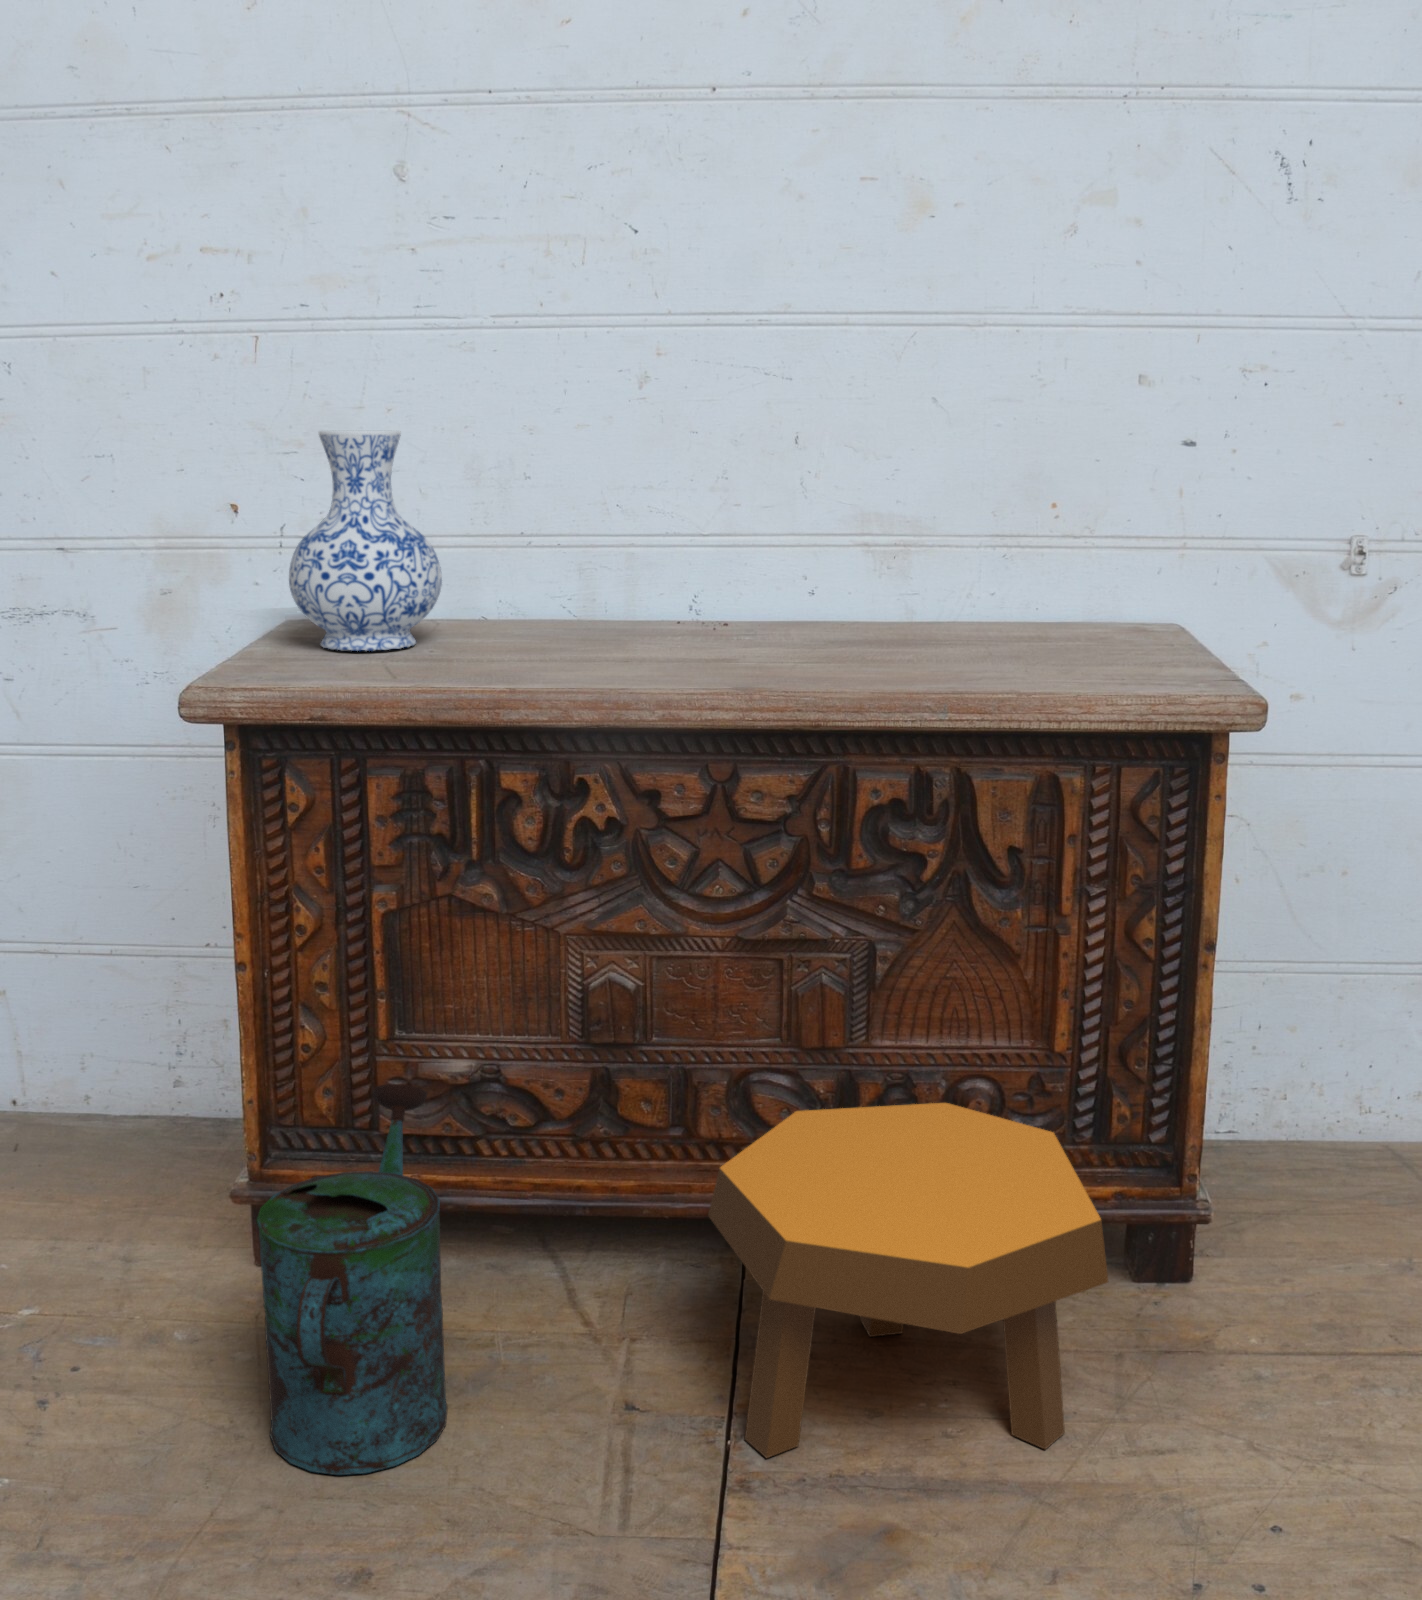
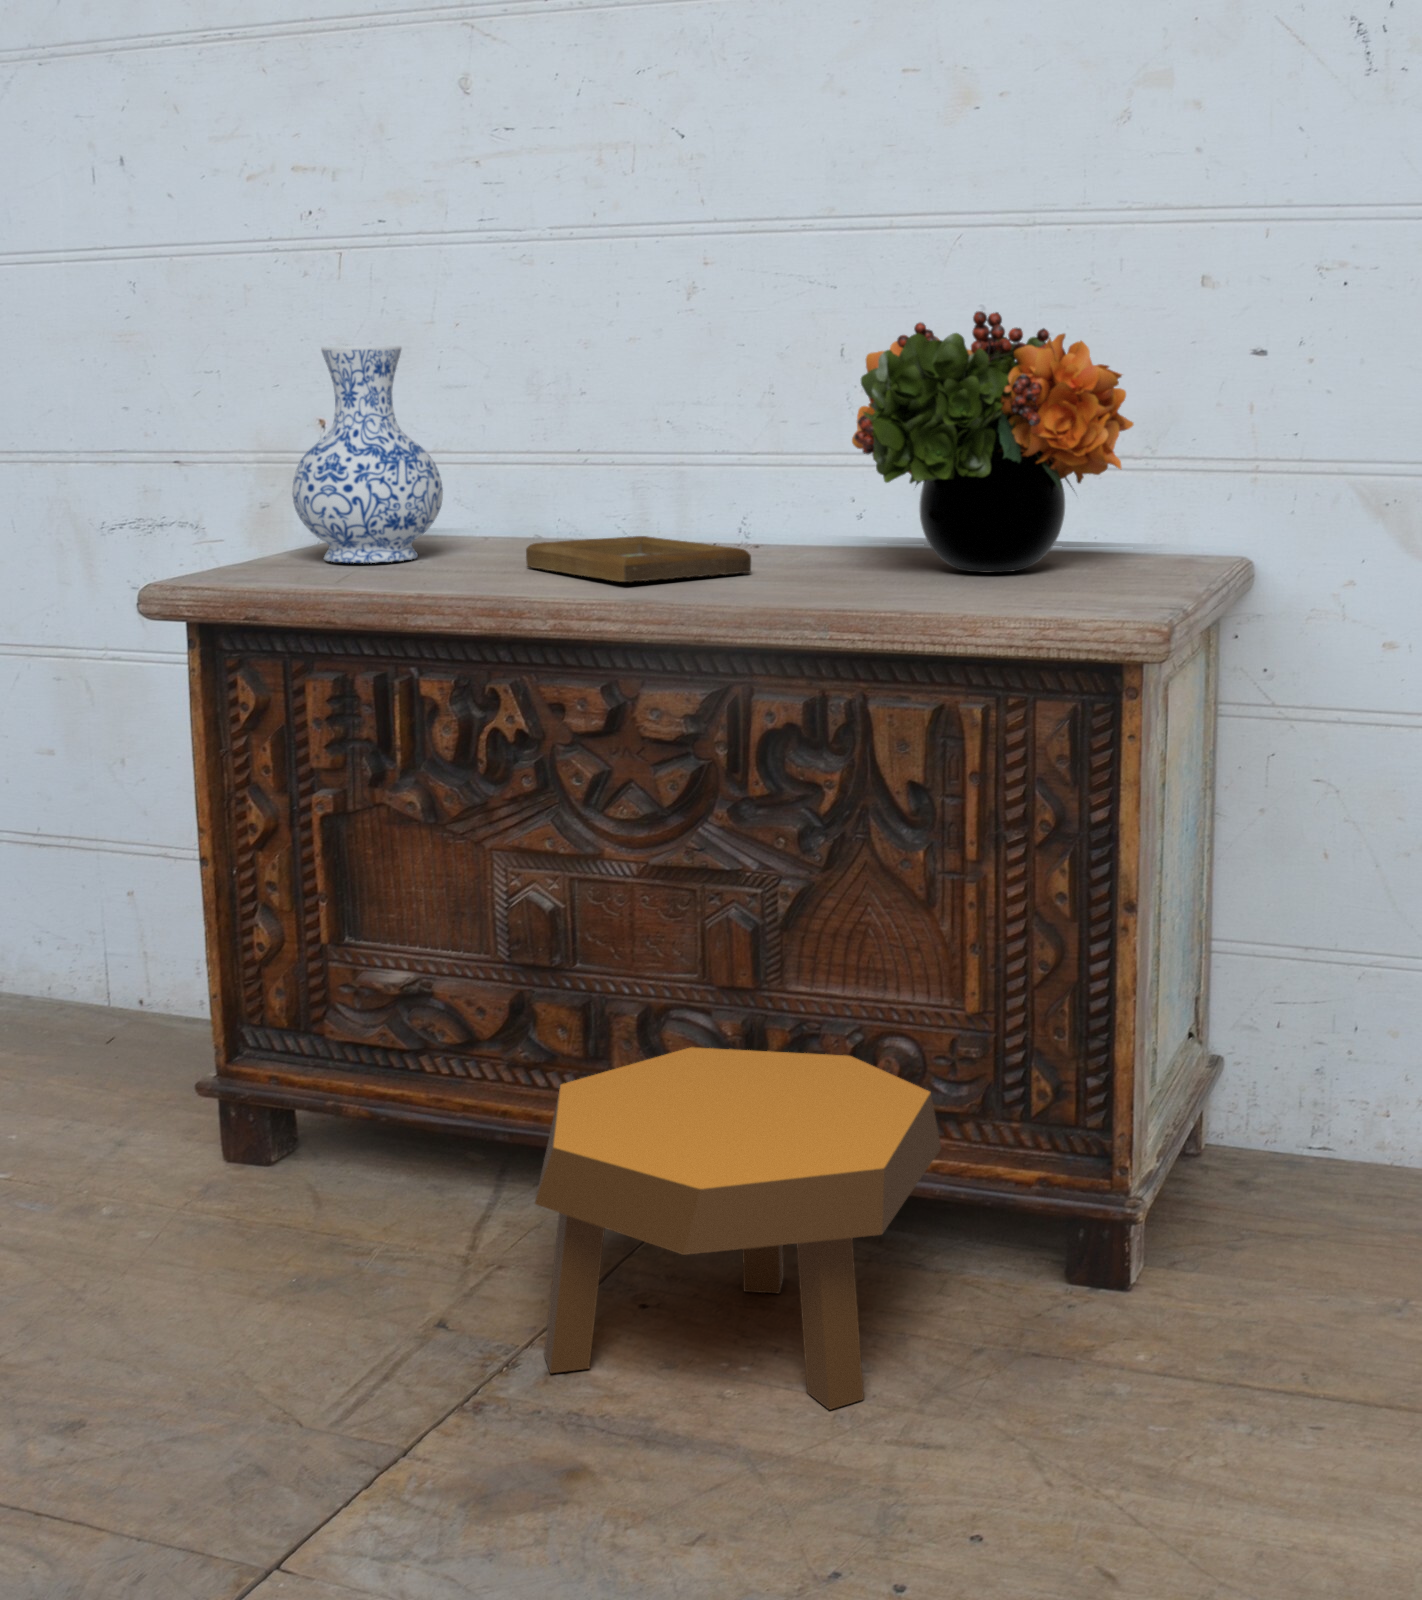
flower arrangement: none [855,408,1120,646] -> present [852,311,1133,572]
picture frame: none [551,616,786,667] -> present [526,536,751,582]
watering can: present [257,1084,448,1475] -> none [103,981,350,1329]

